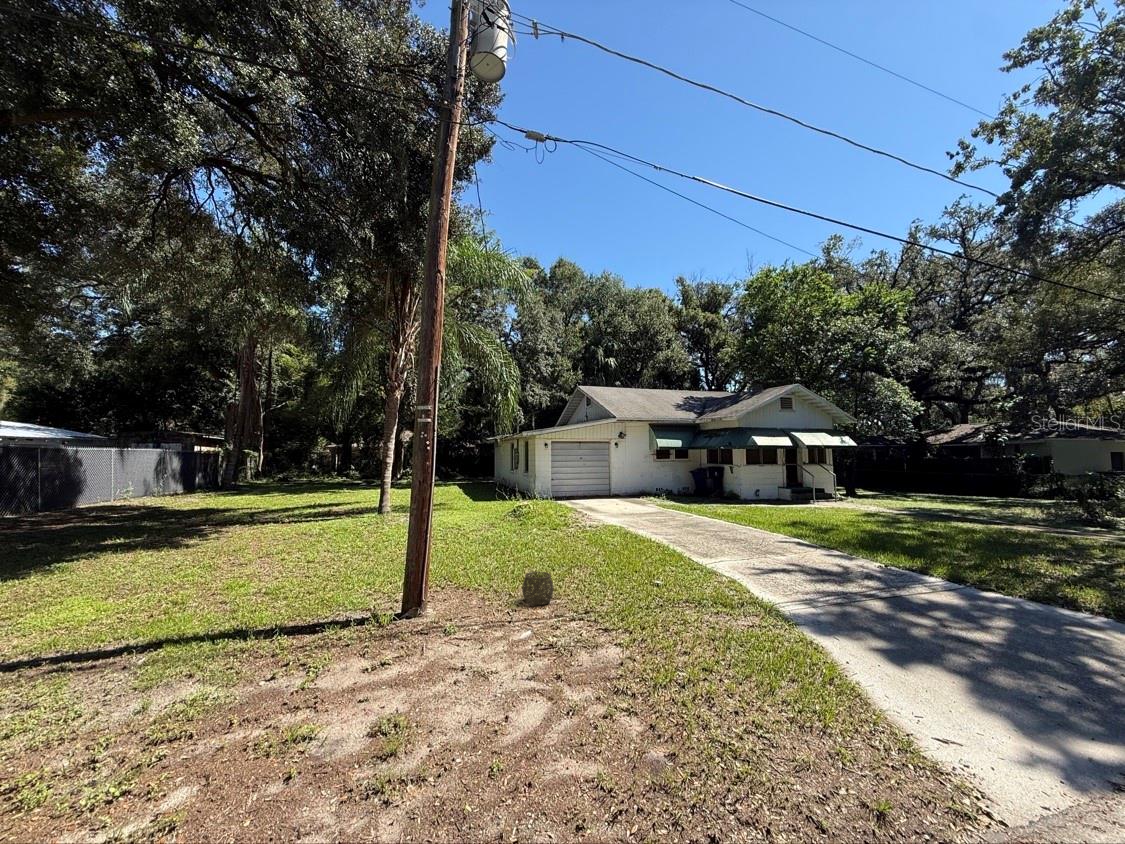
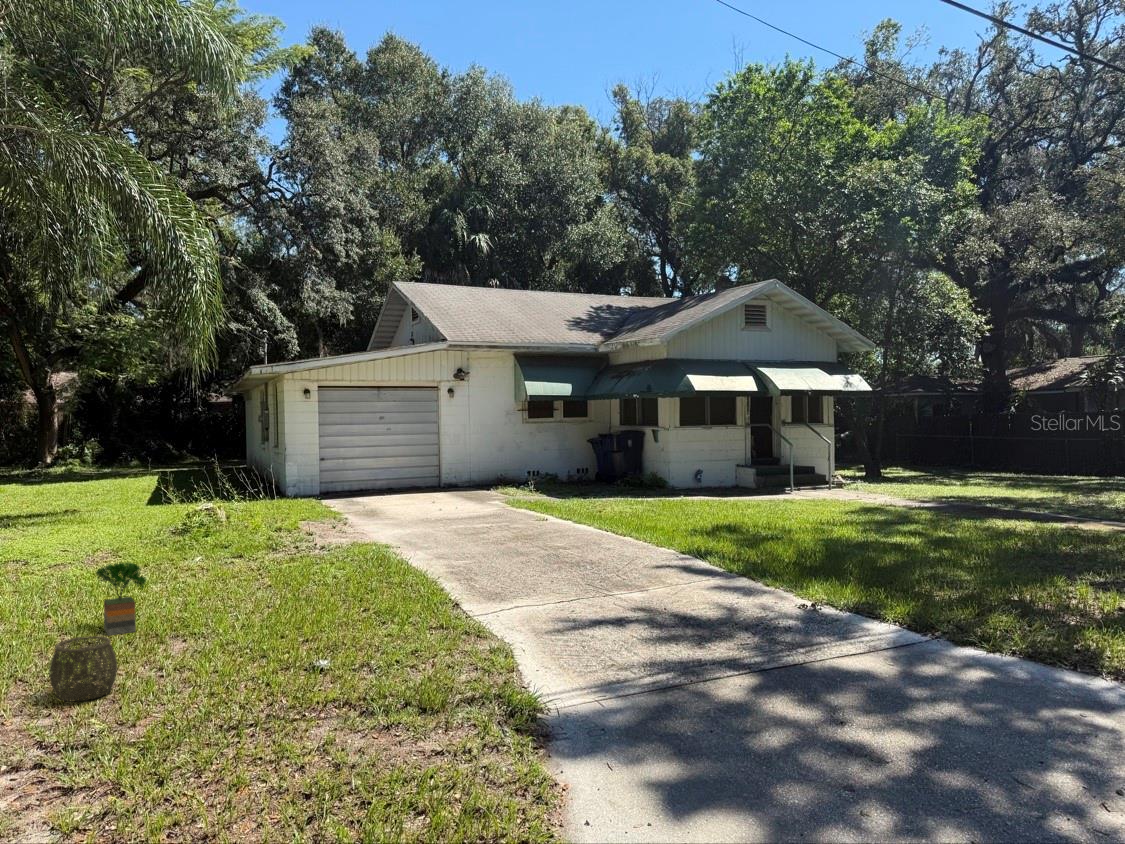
potted tree: none [511,533,537,572] -> present [96,562,146,635]

